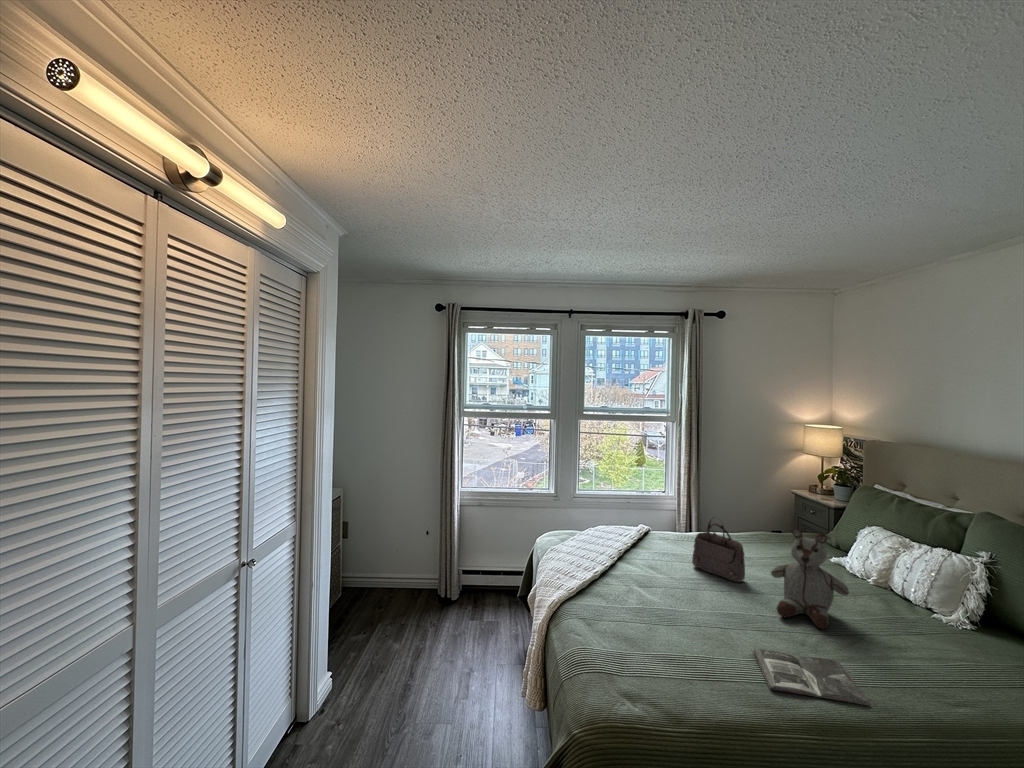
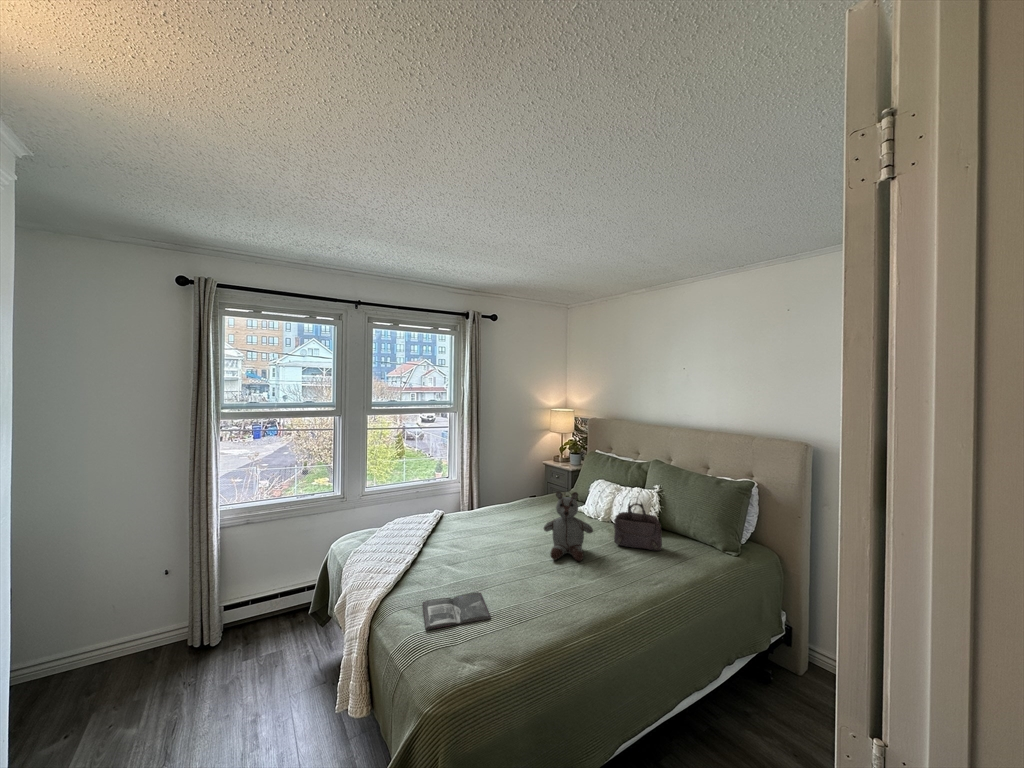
handbag: present [692,520,745,582] -> present [614,503,662,551]
magazine: present [754,649,870,705] -> present [423,592,491,630]

